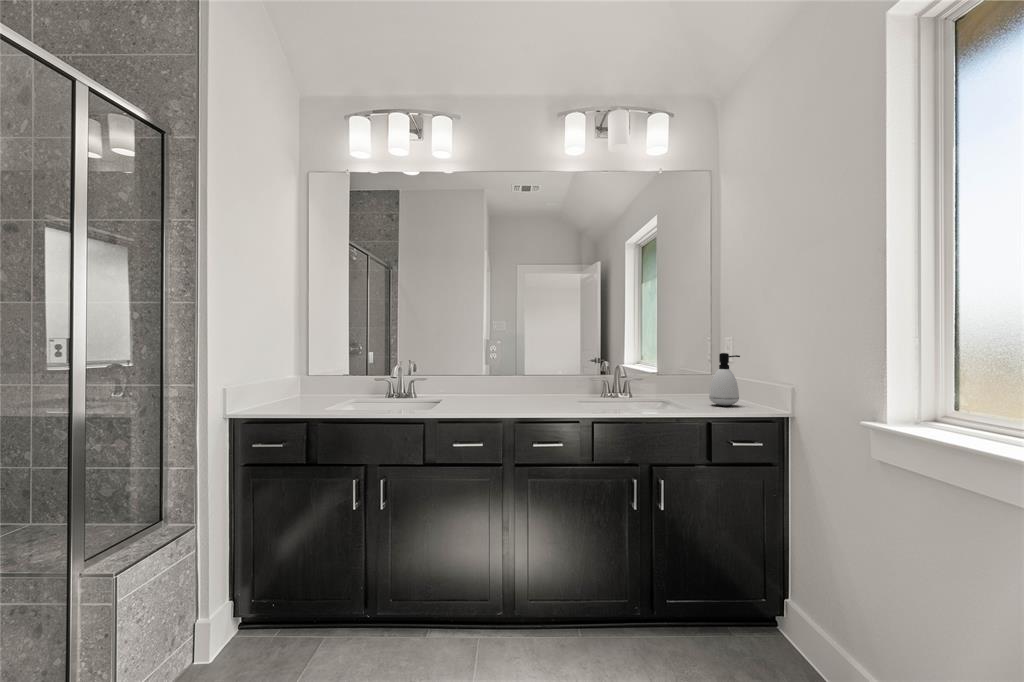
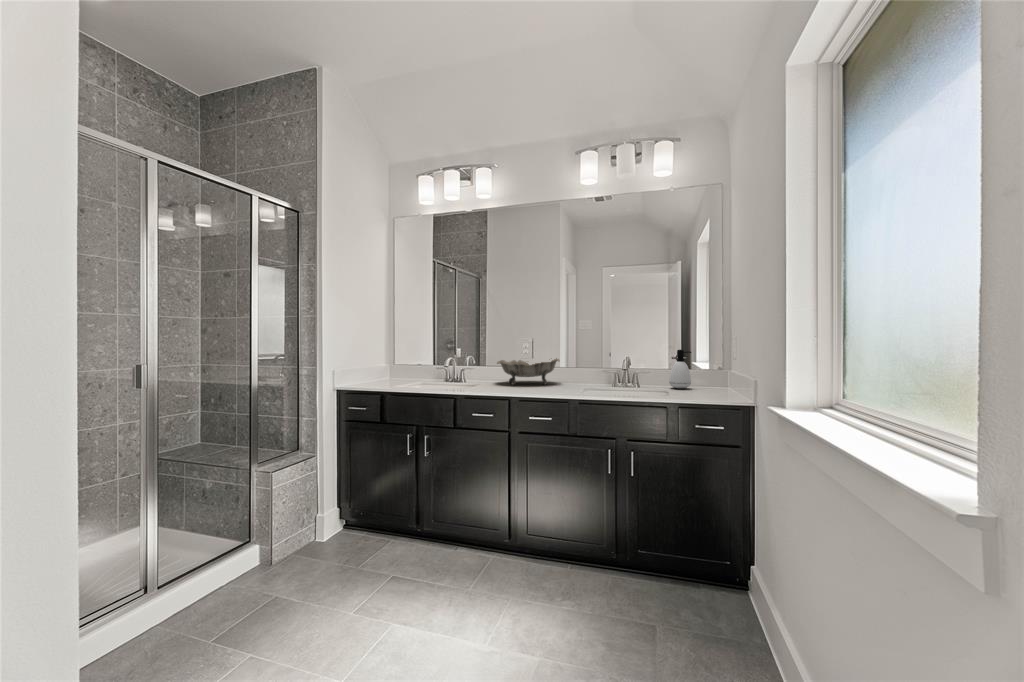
decorative bowl: none [469,367,558,405] -> present [497,358,560,385]

